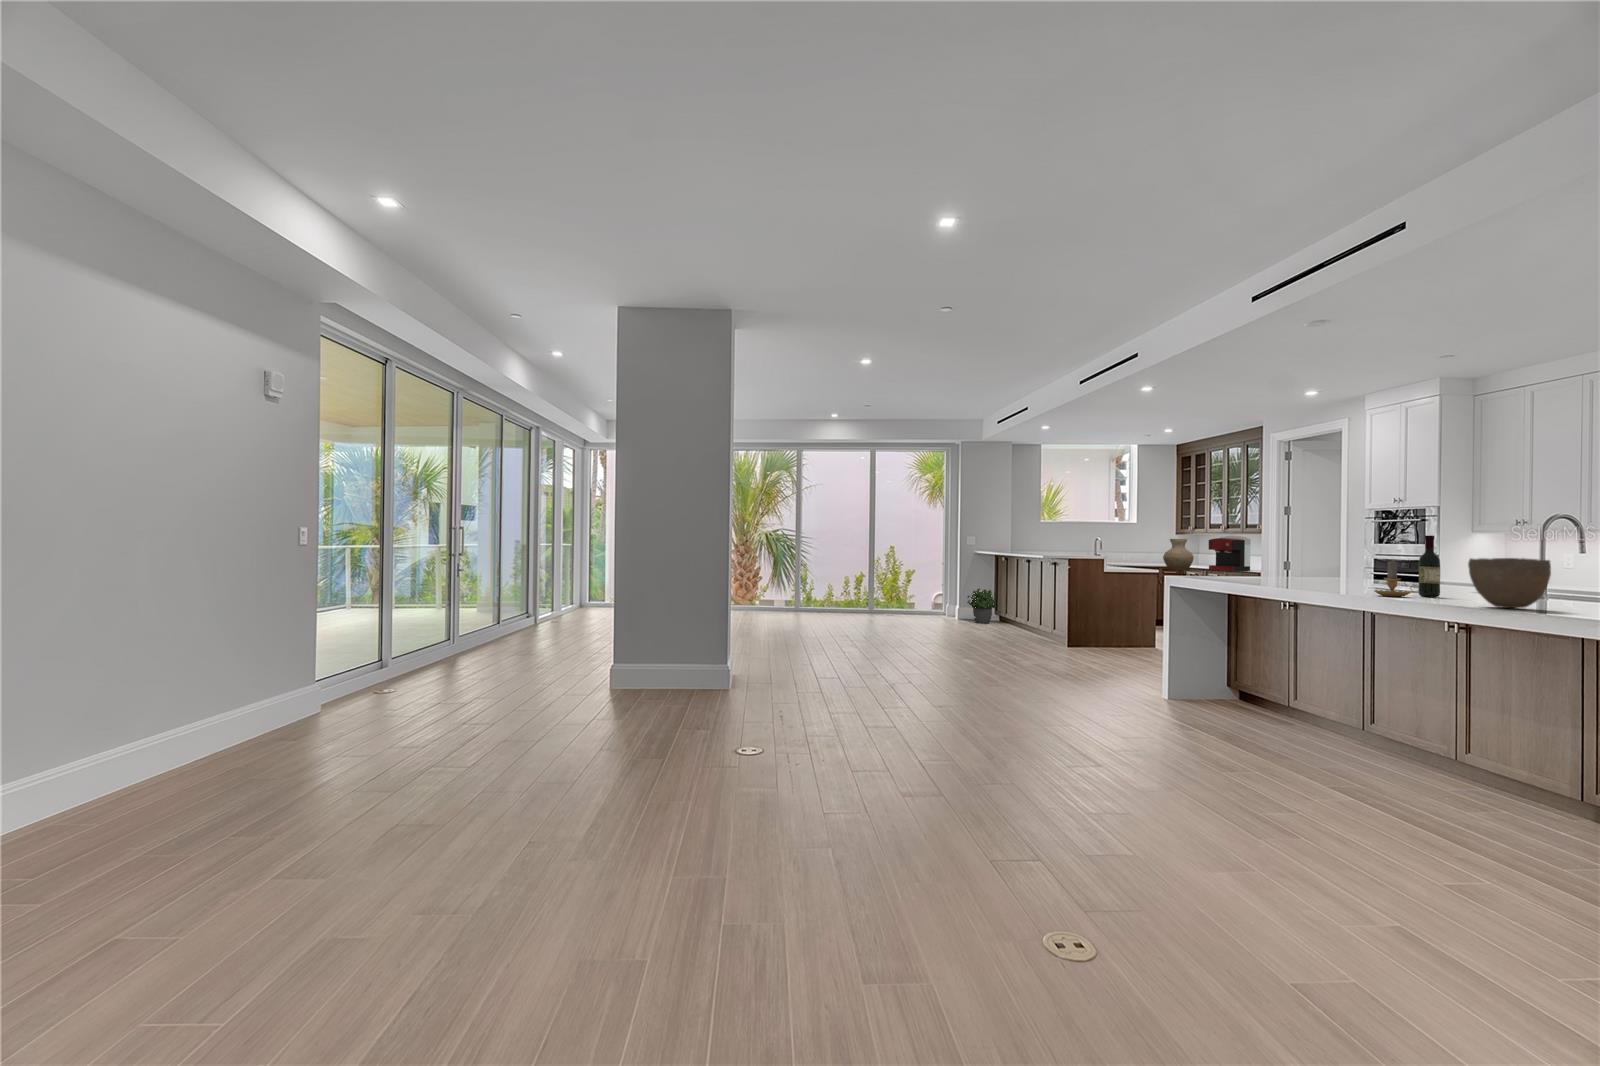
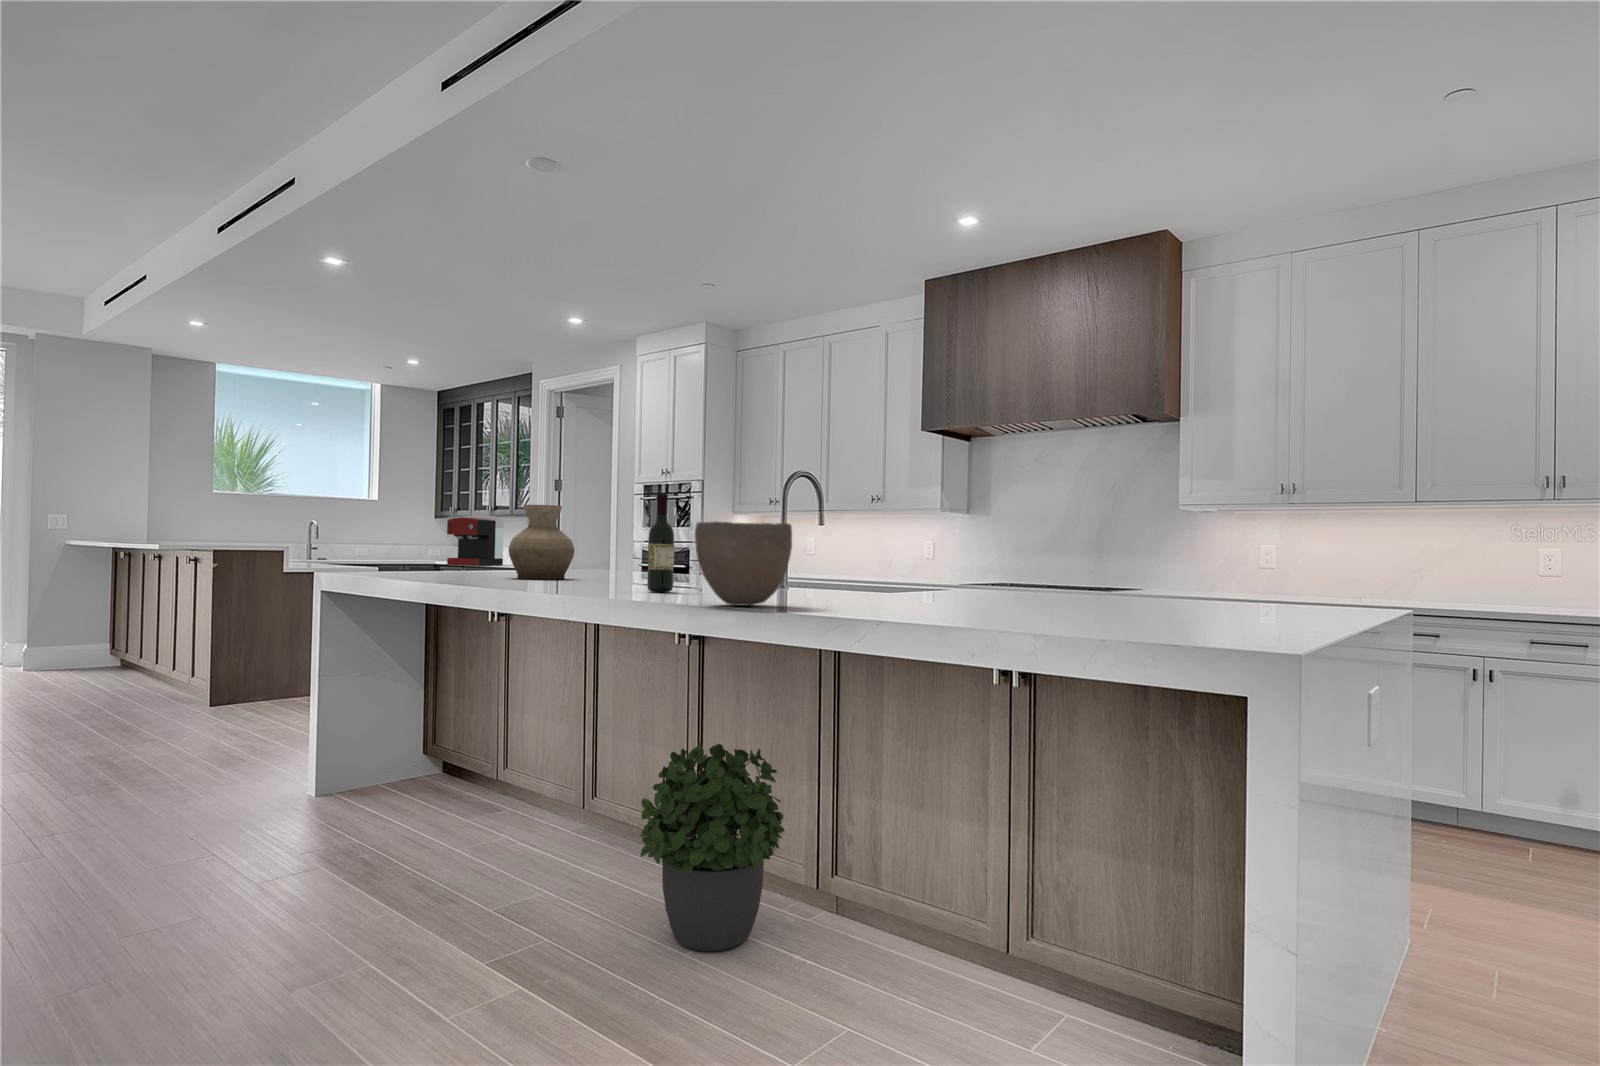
vase: present [1163,539,1194,570] -> present [509,505,574,579]
candle: present [1374,561,1419,597] -> none [585,531,645,594]
potted plant: present [967,589,996,623] -> present [639,742,784,951]

